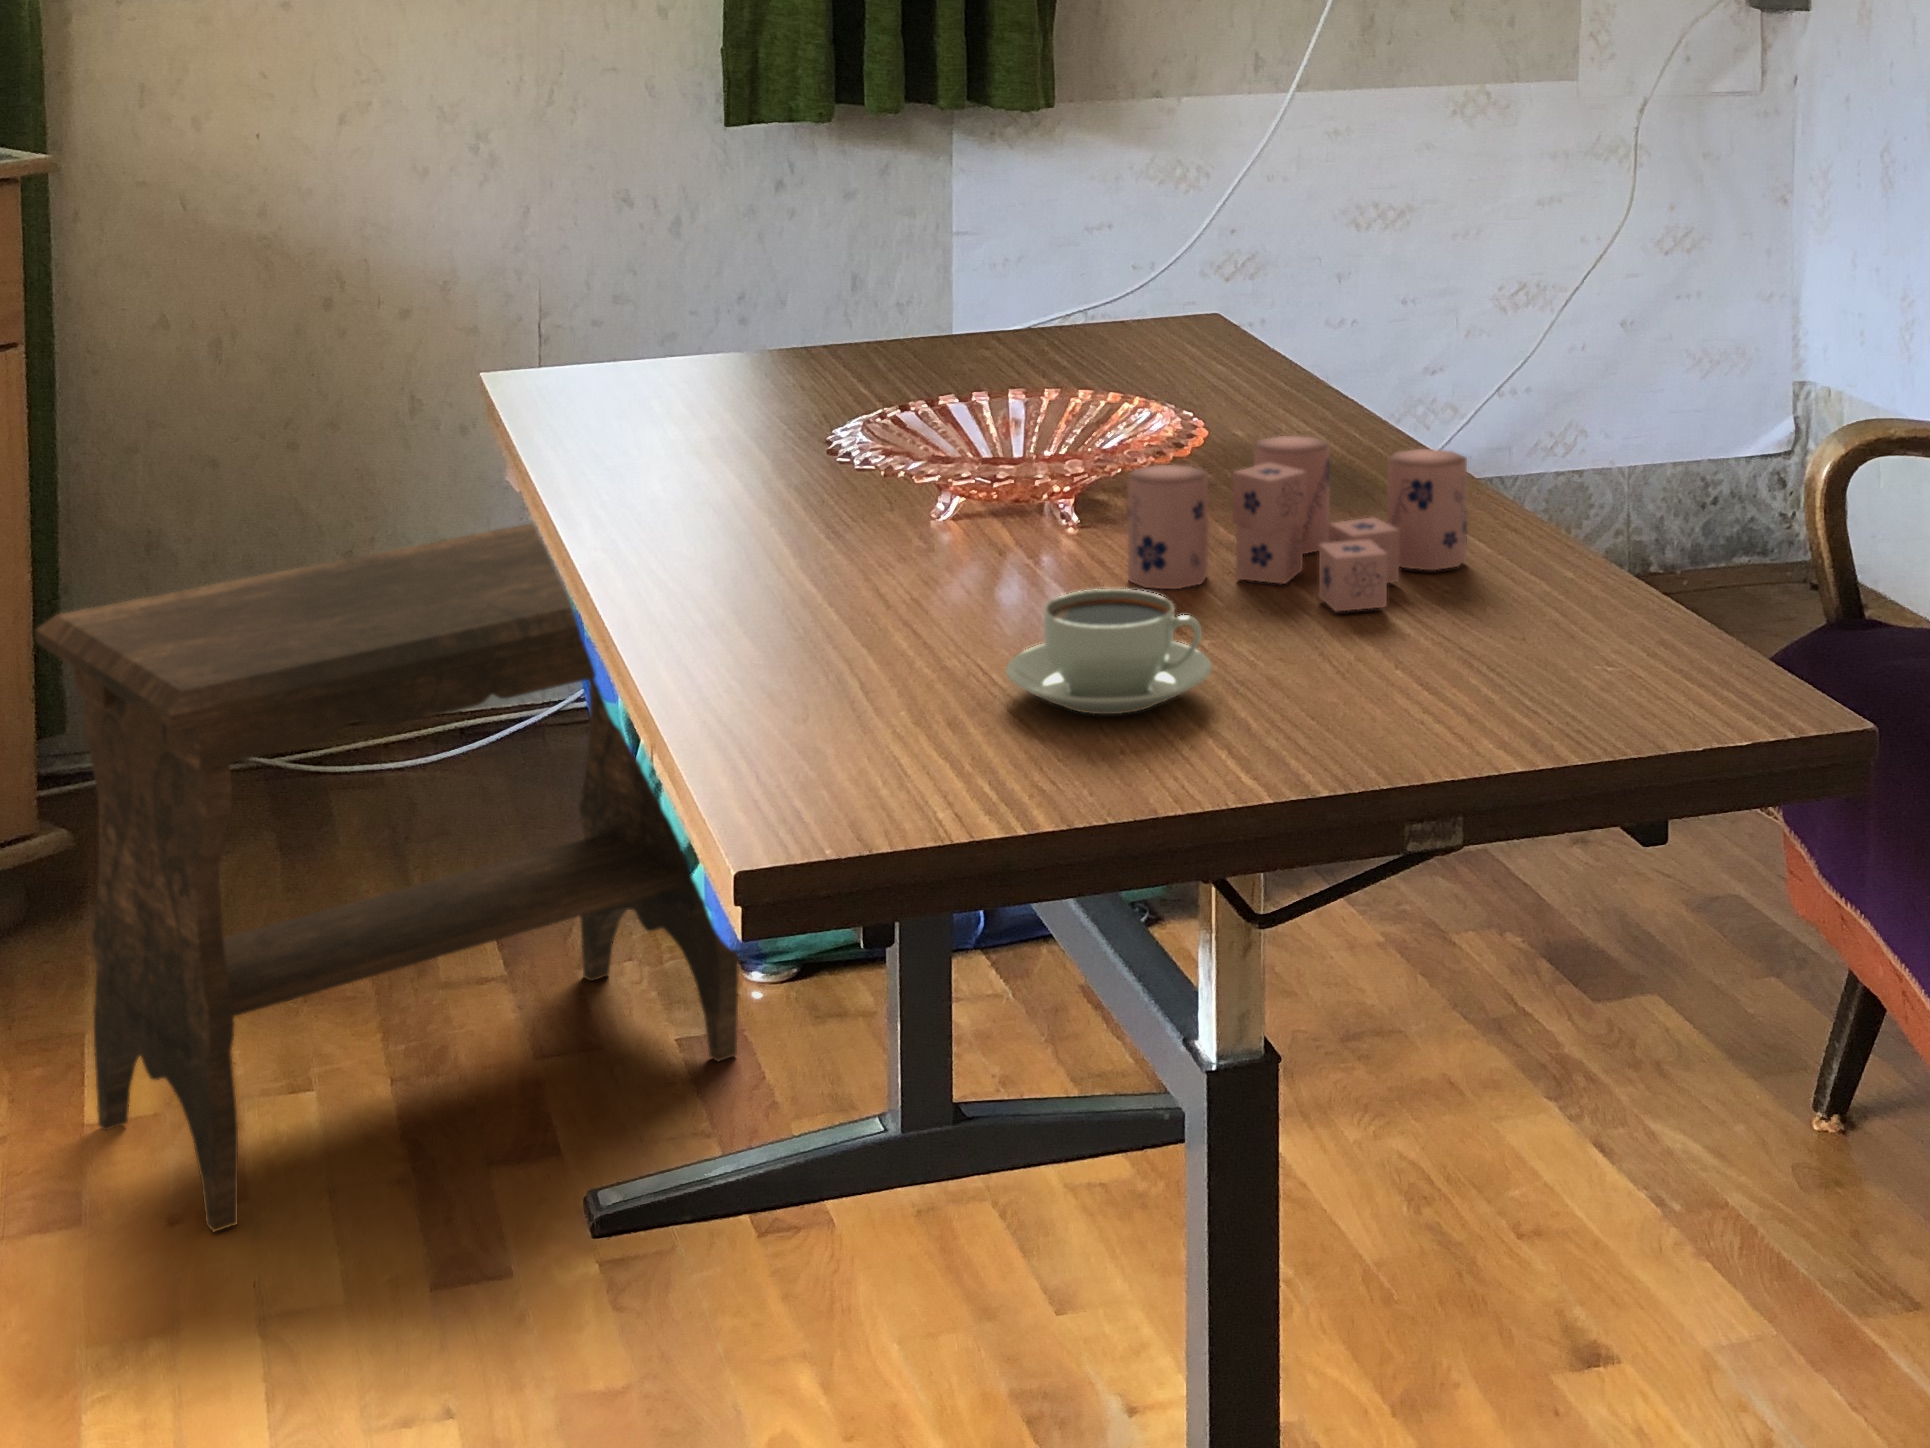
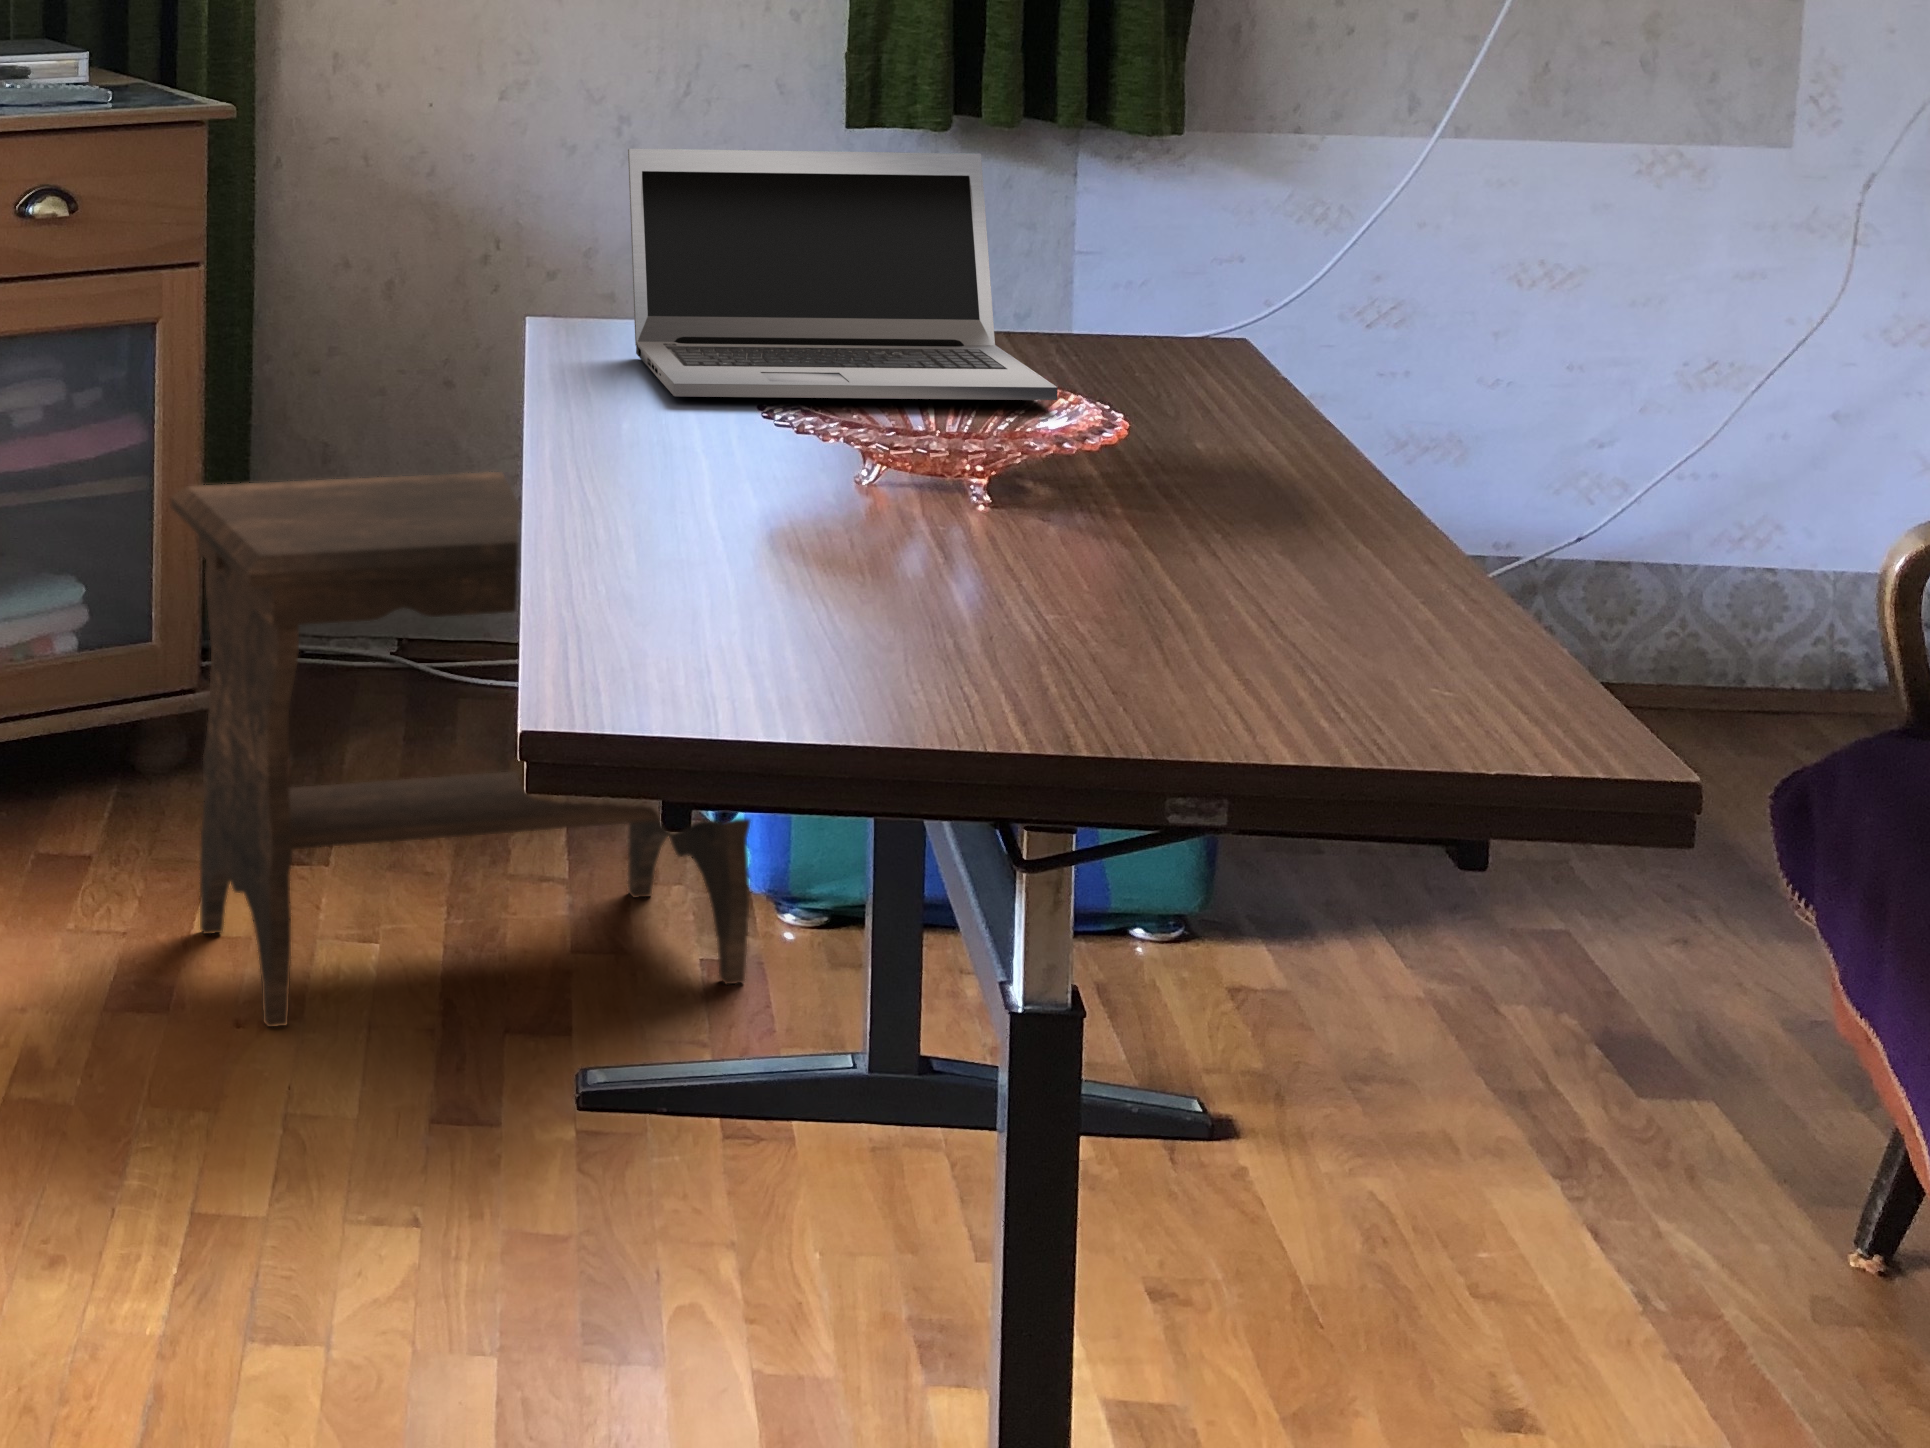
laptop: none [594,153,1084,454] -> present [628,149,1058,400]
candle: present [1128,436,1467,611] -> none [1010,432,1363,597]
coffee cup: present [1006,589,1212,714] -> none [836,530,1028,640]

